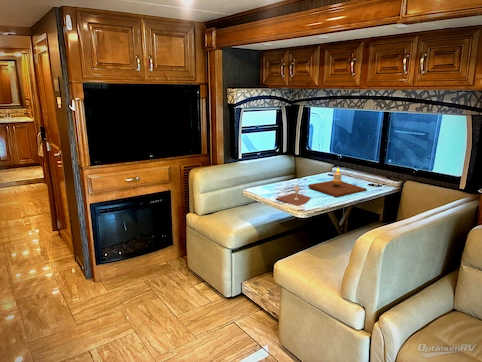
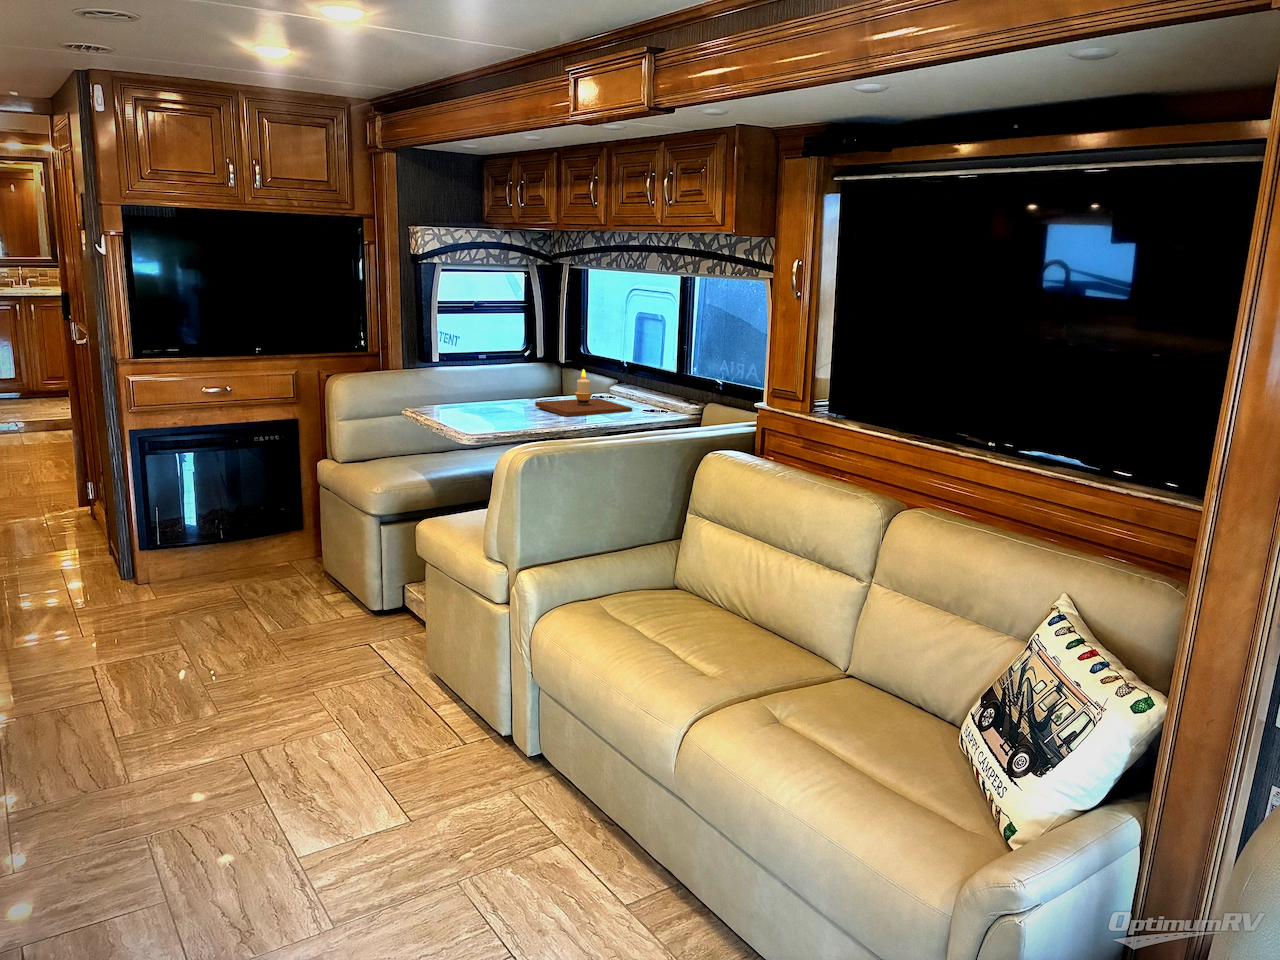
wine glass: present [276,185,311,206] -> none [459,394,532,424]

